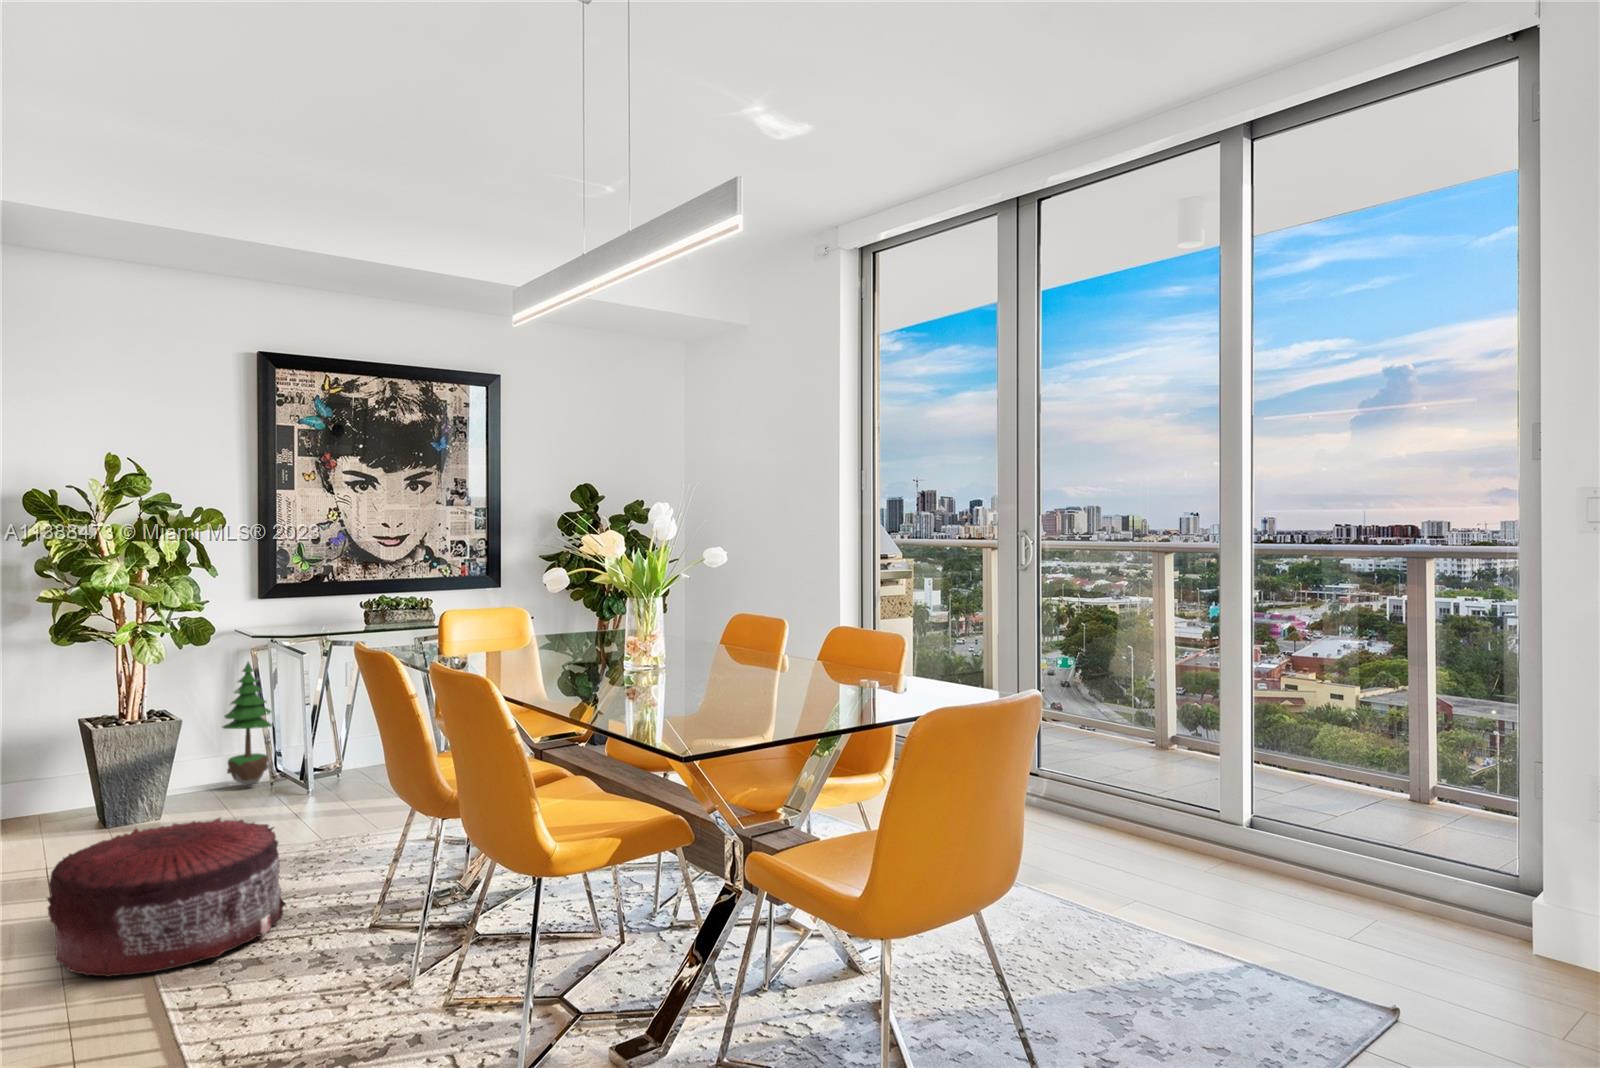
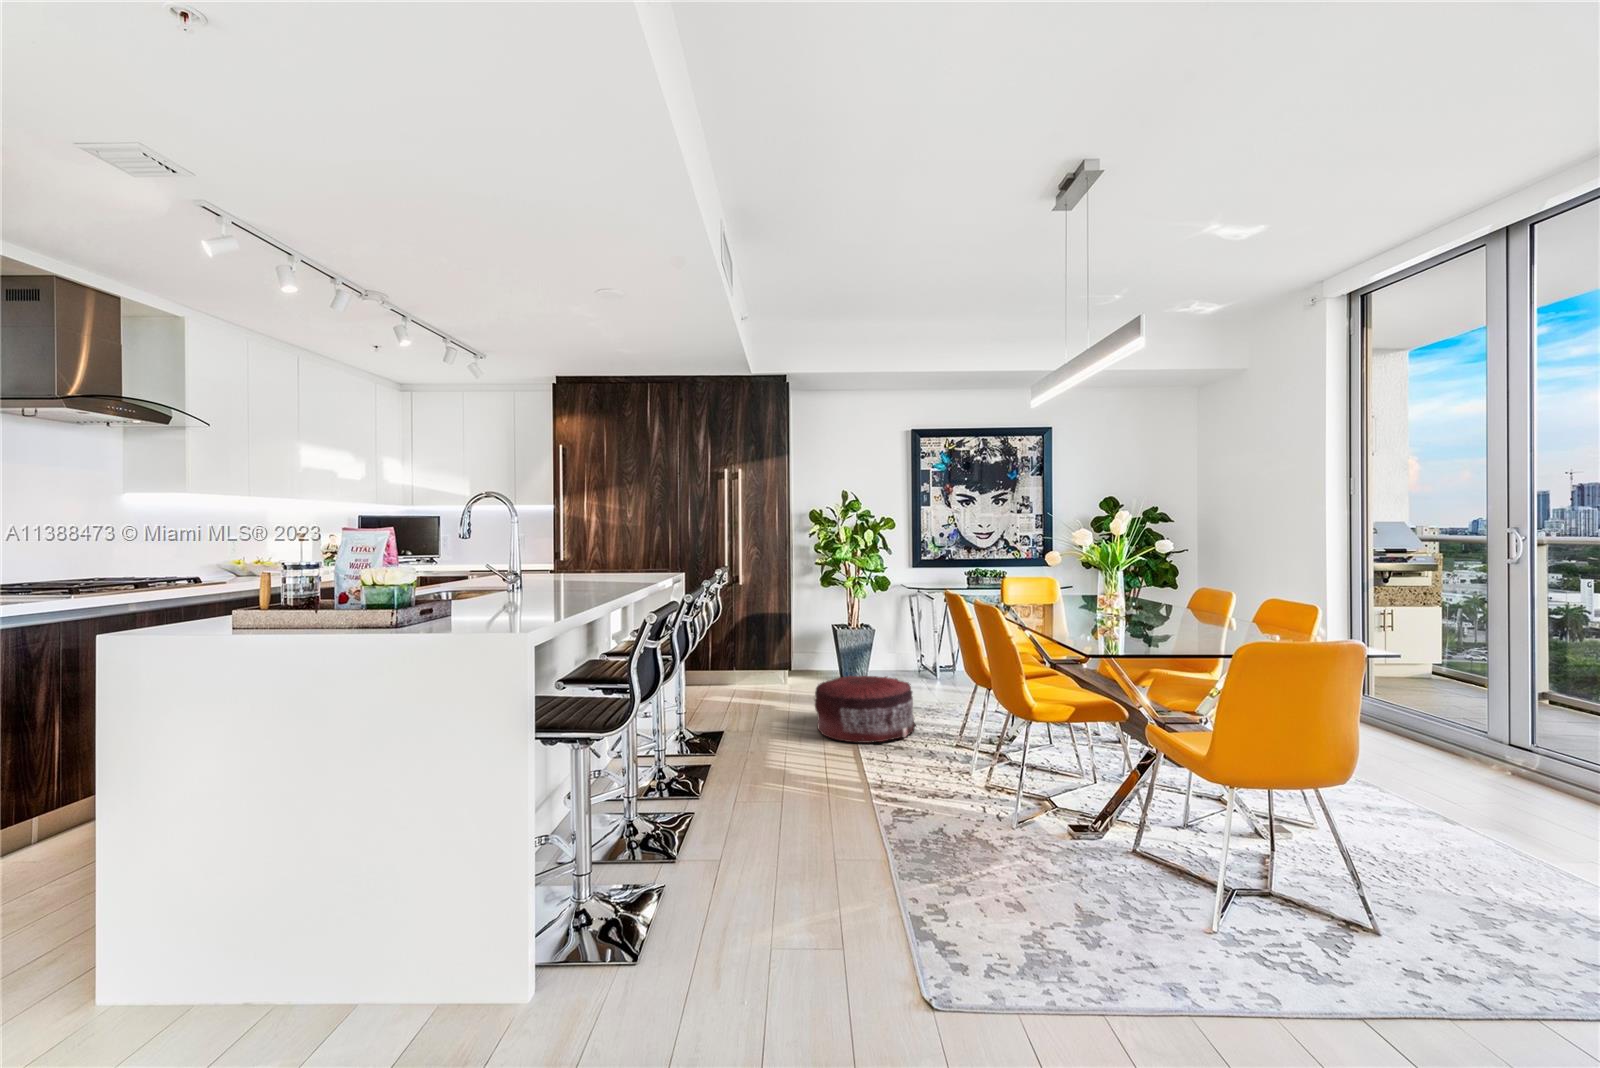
potted tree: present [223,662,272,788] -> none [894,601,920,672]

